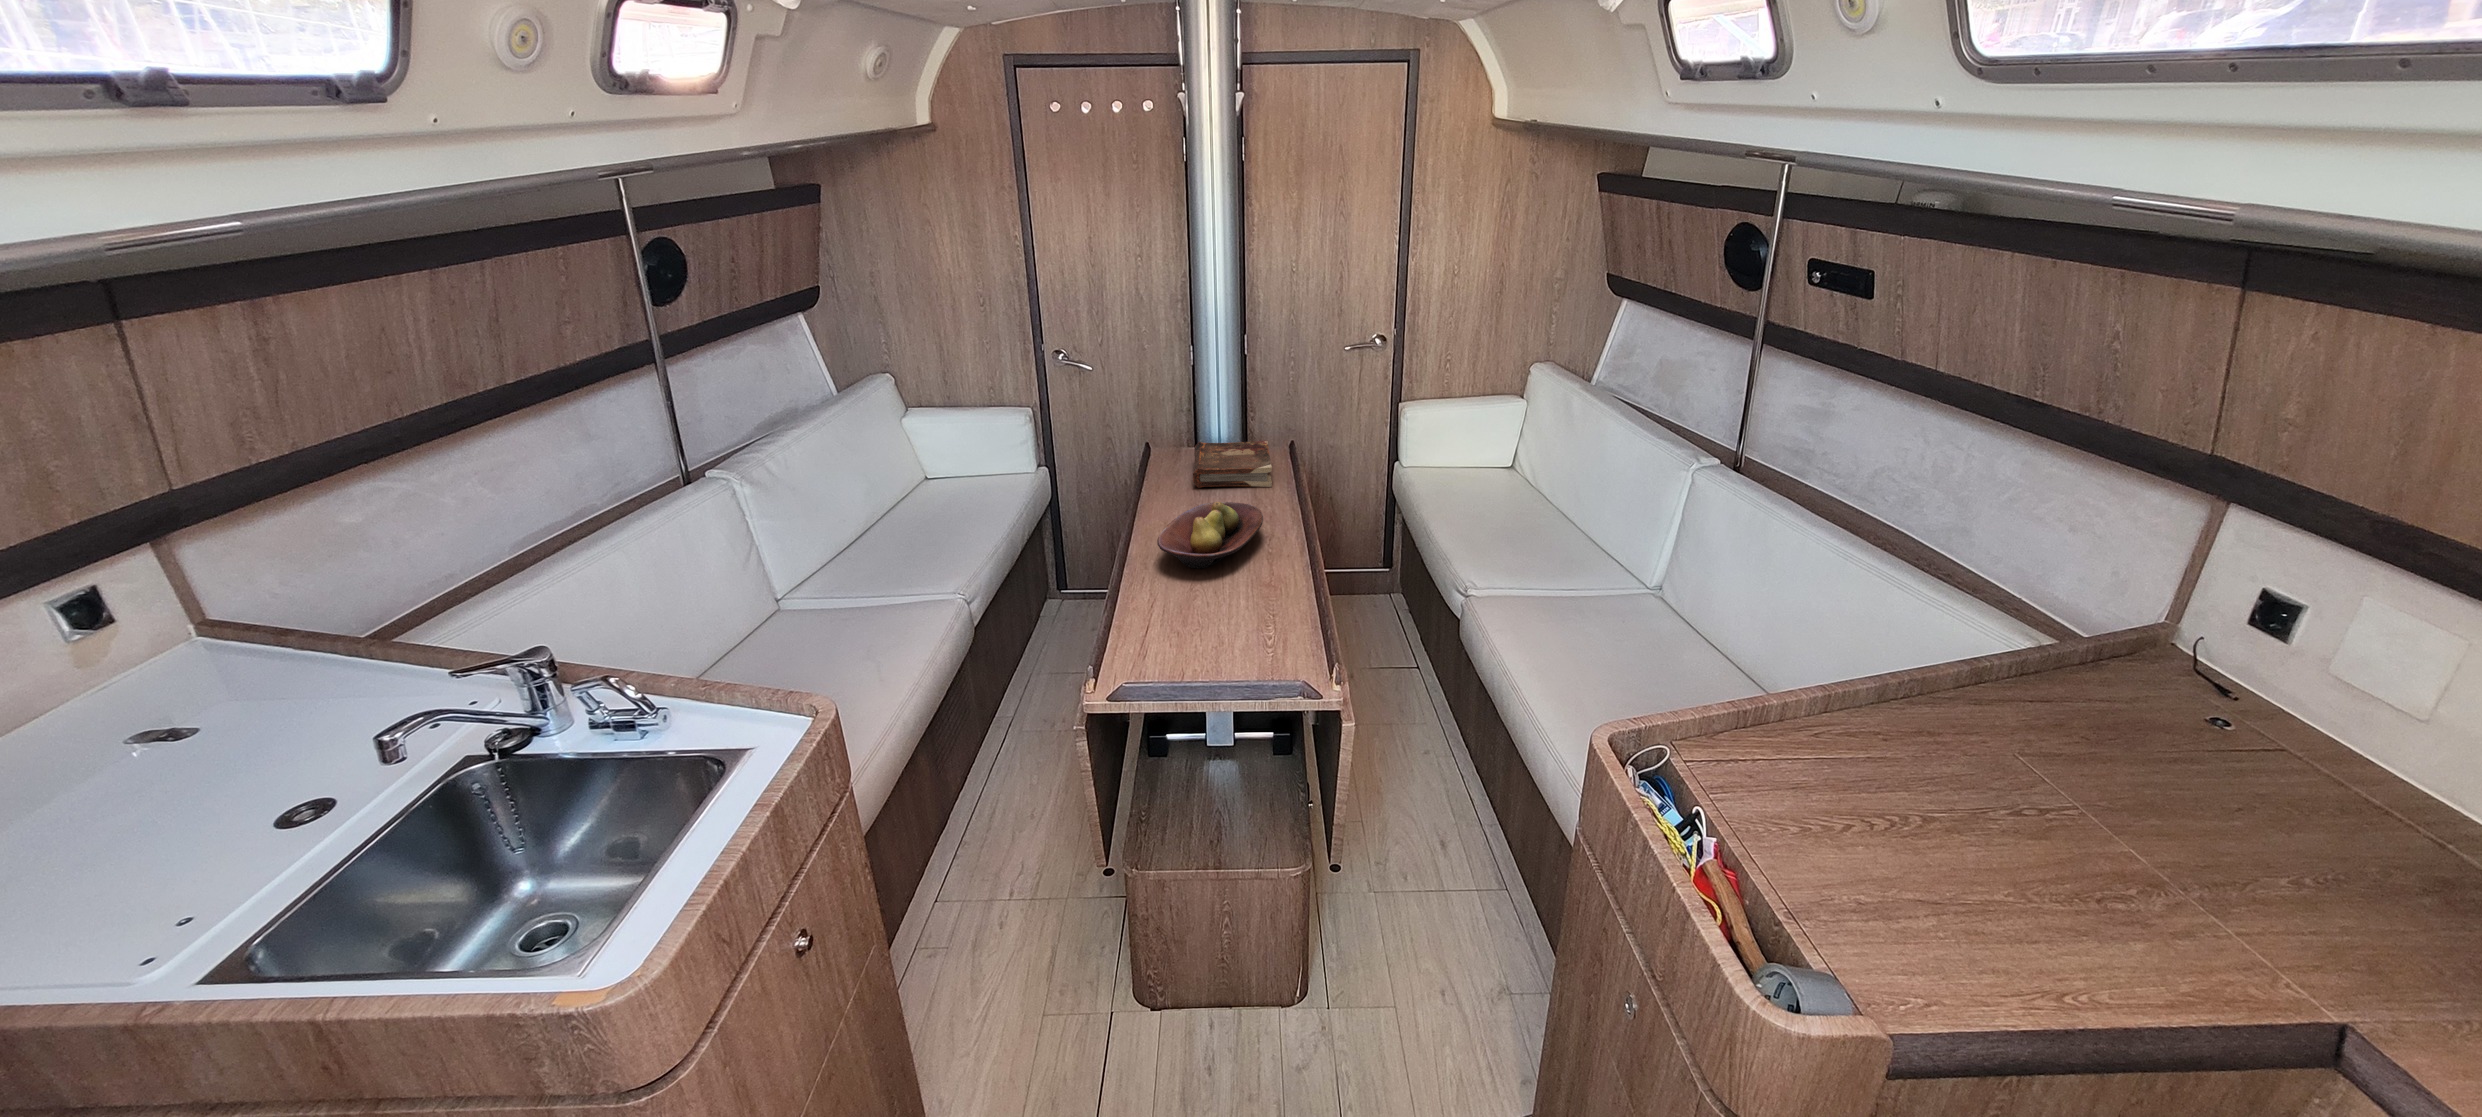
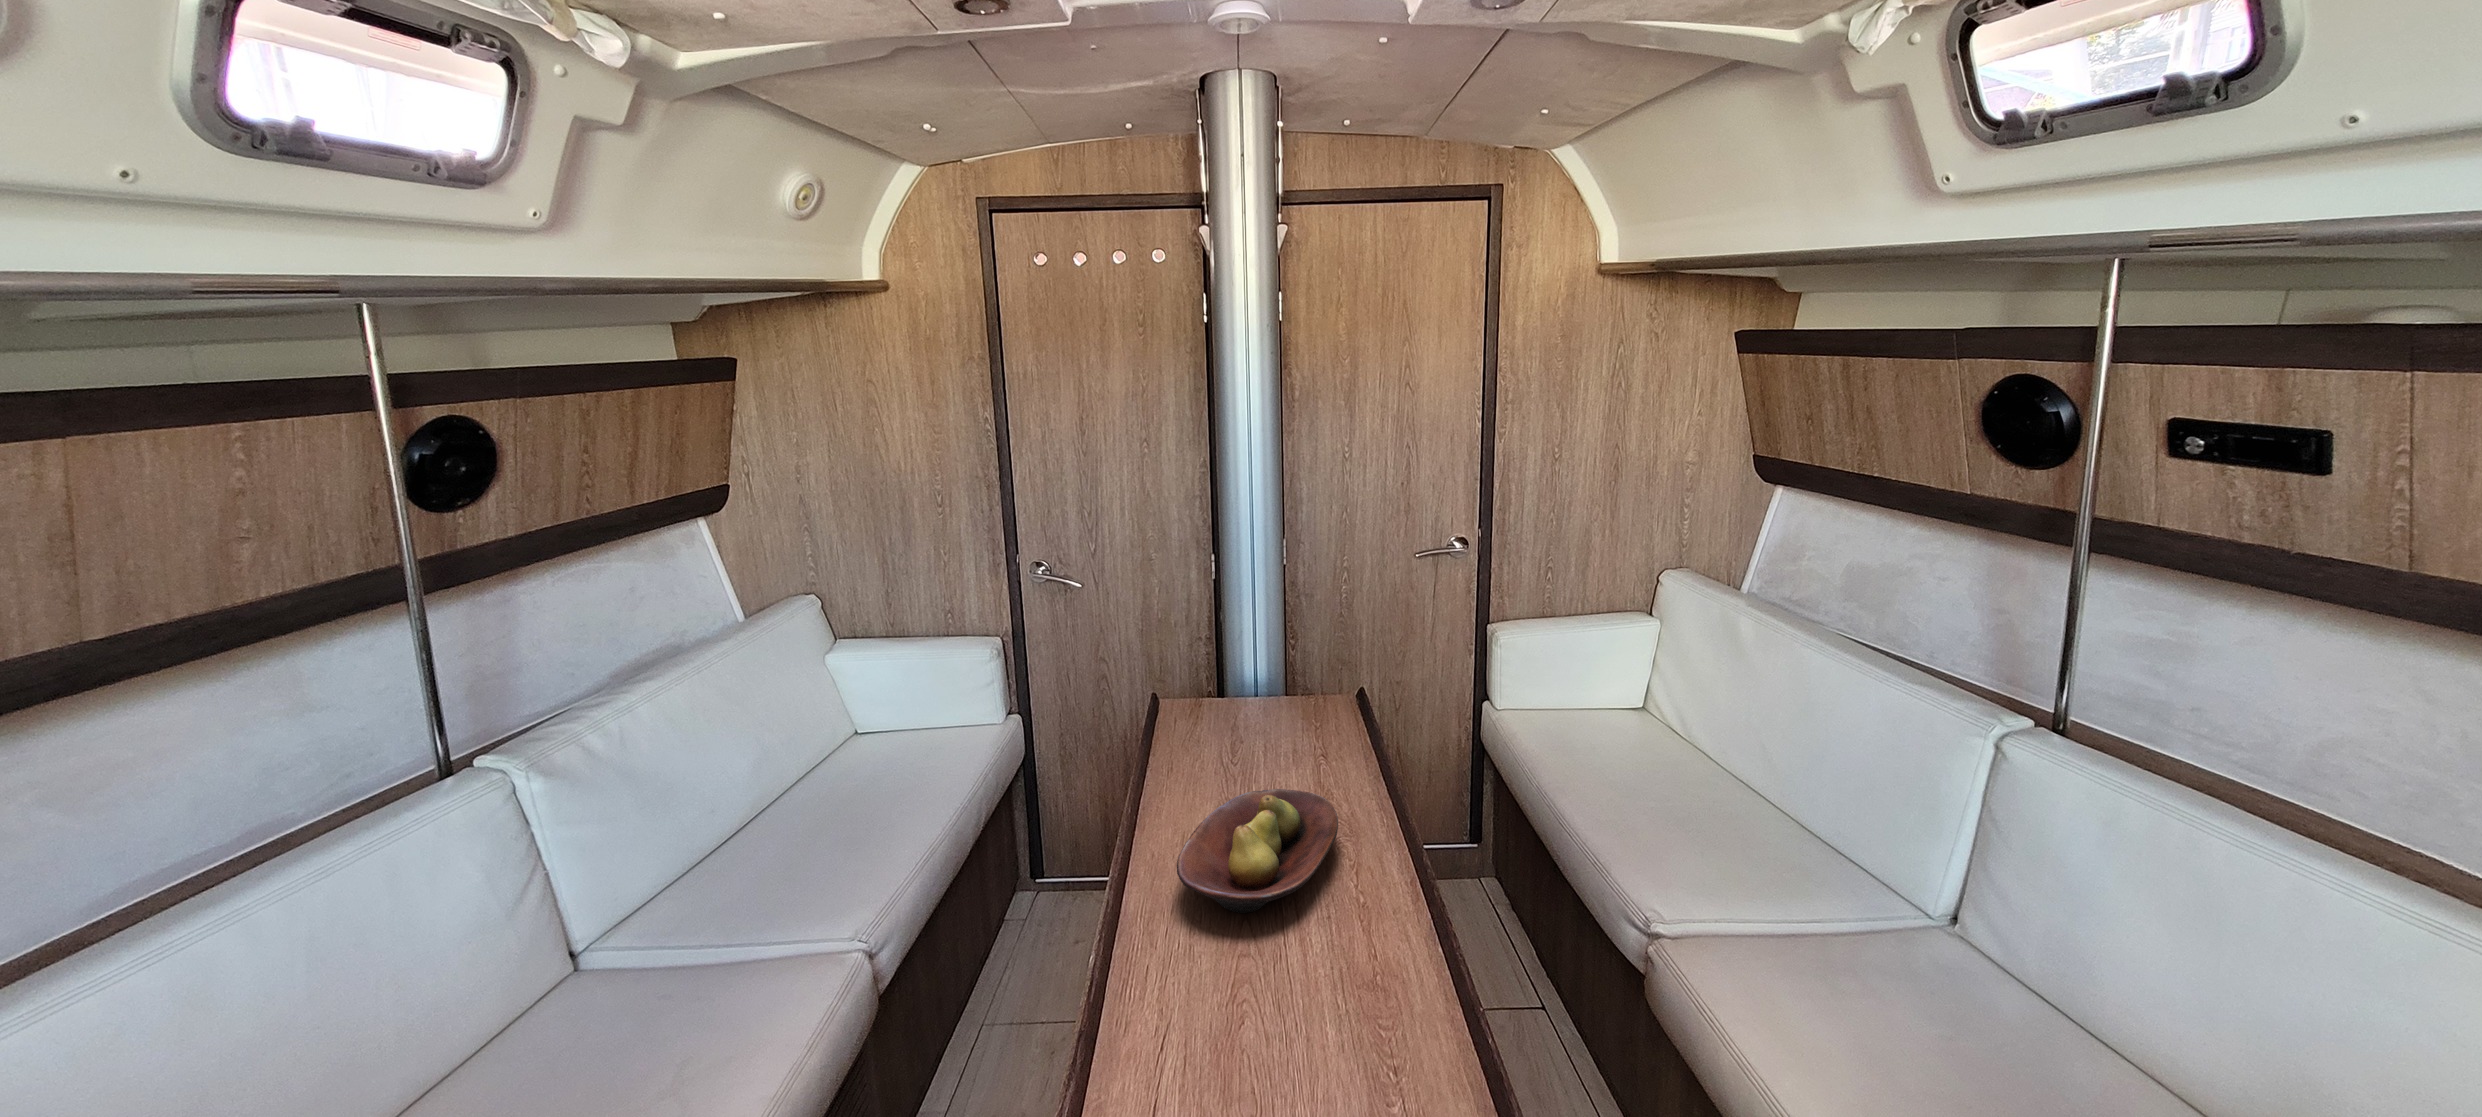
book: present [1193,441,1272,488] -> none [1223,684,1337,758]

